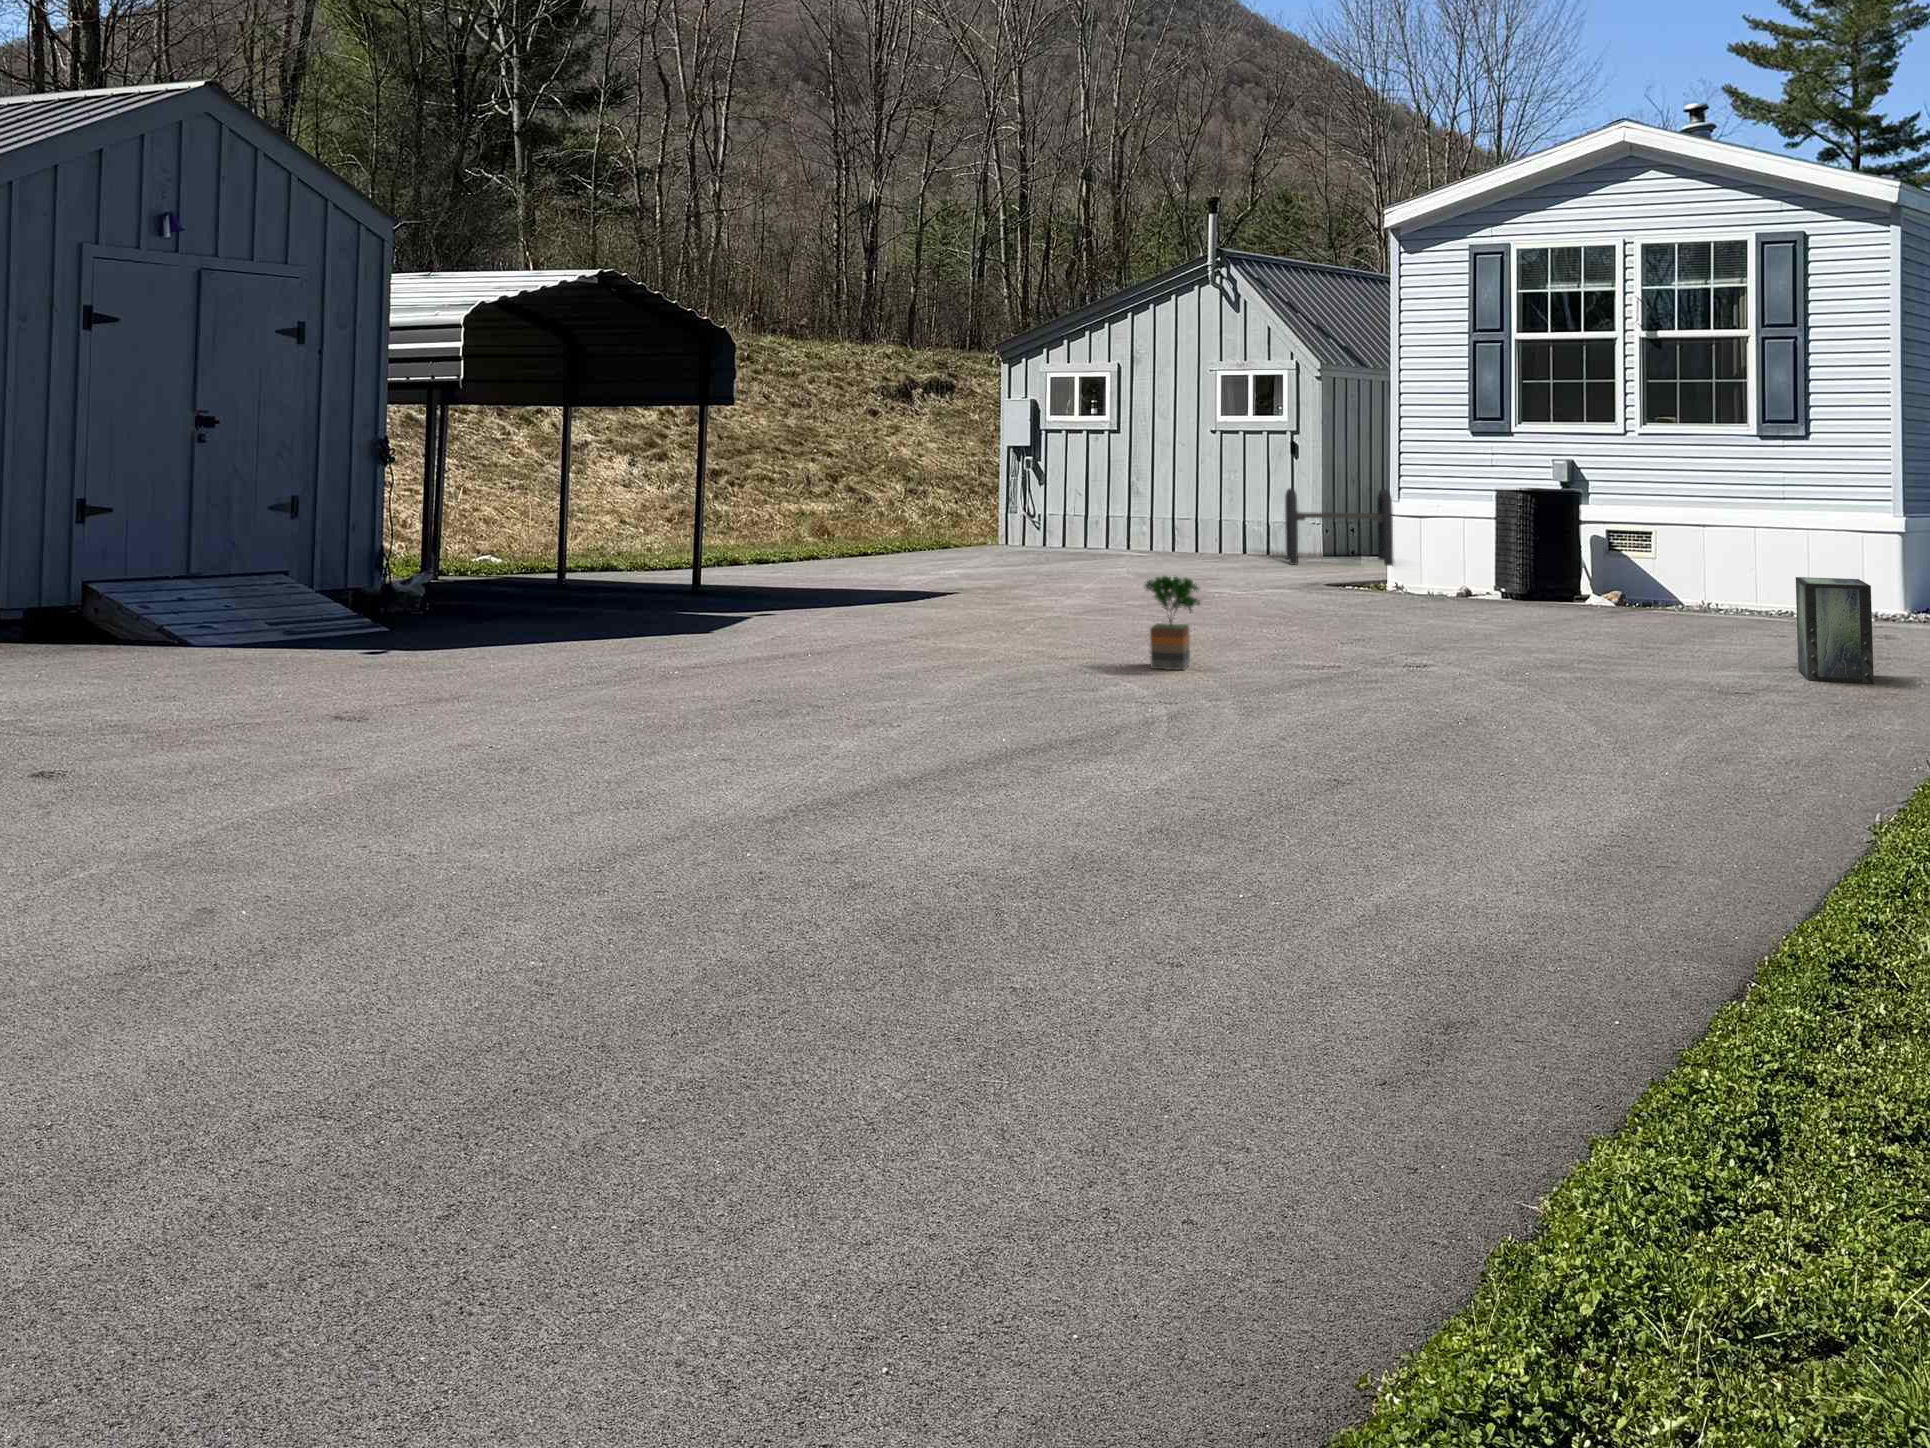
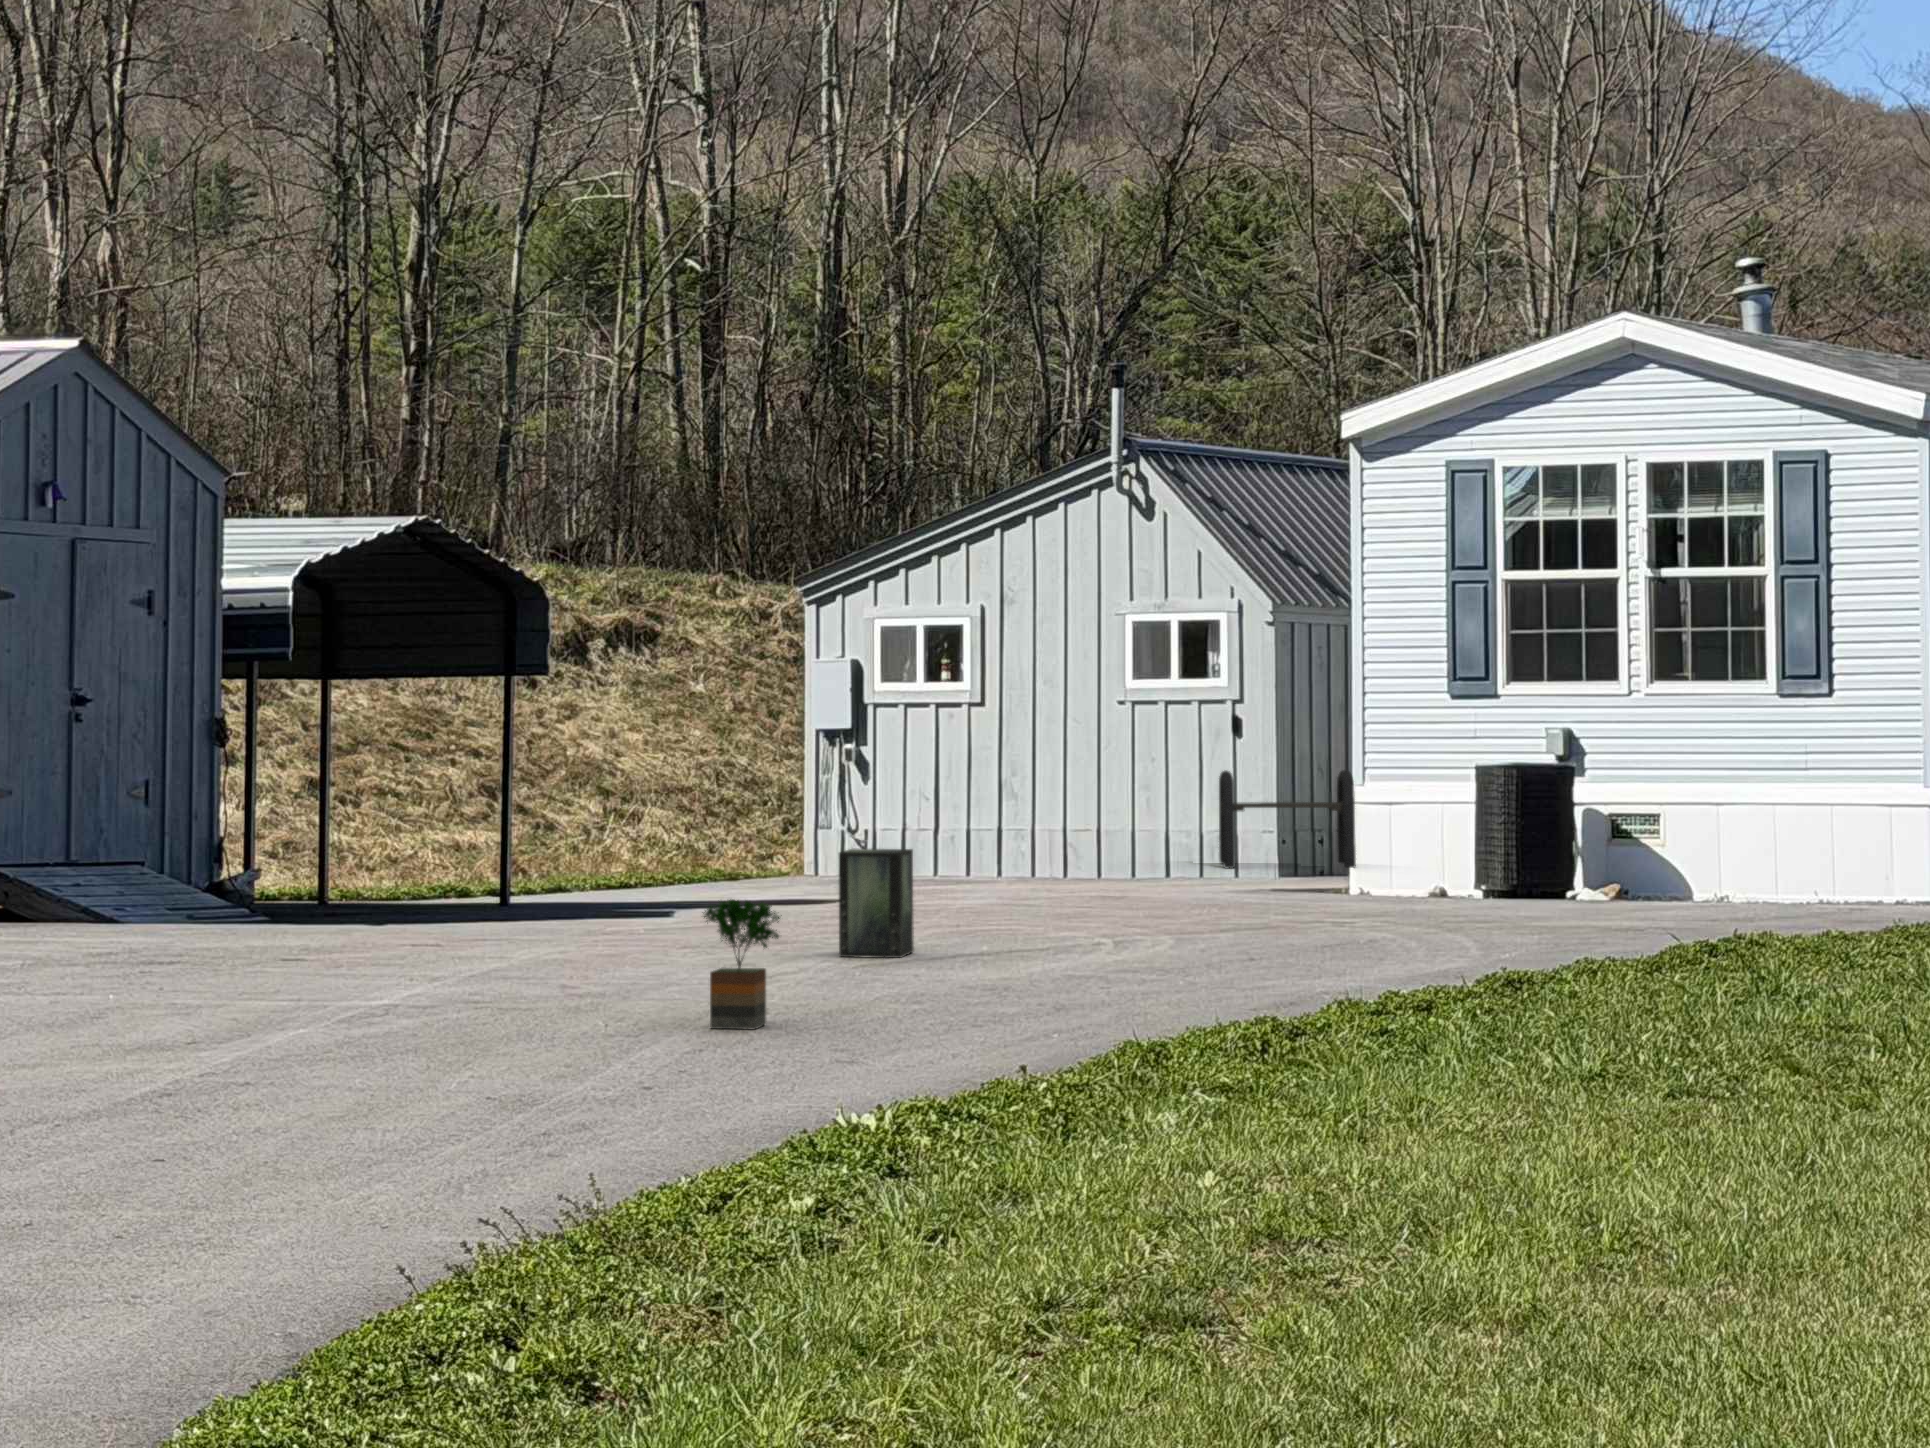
potted tree: present [1144,576,1200,670] -> present [703,899,782,1030]
storage box: present [1796,577,1874,684] -> present [839,849,914,958]

